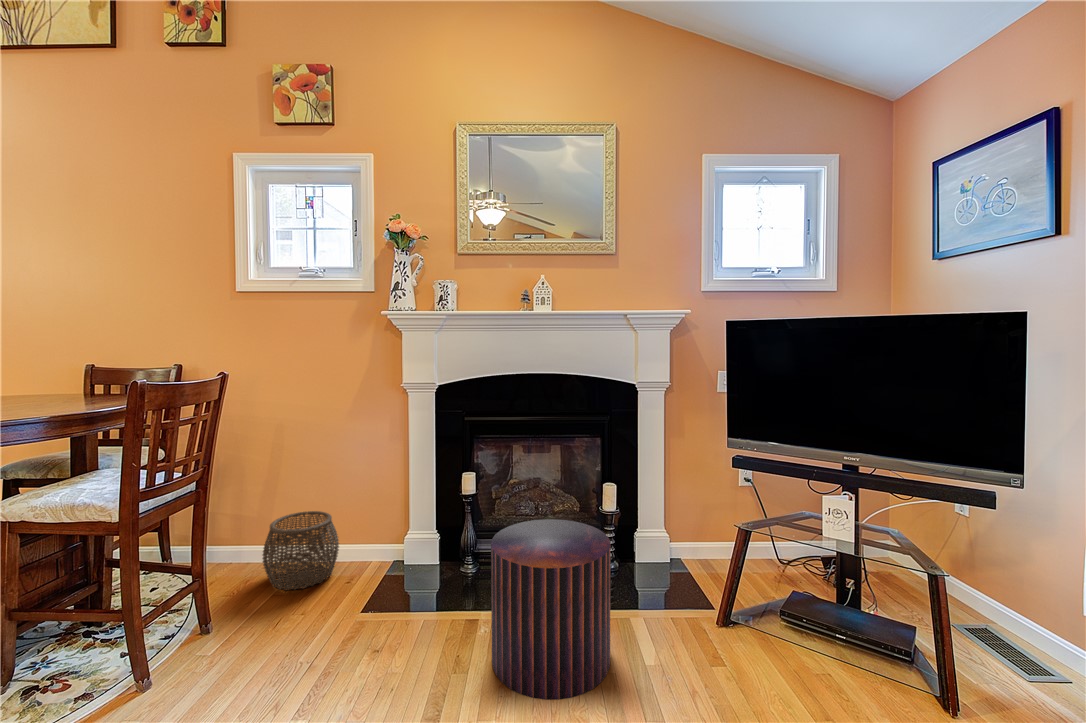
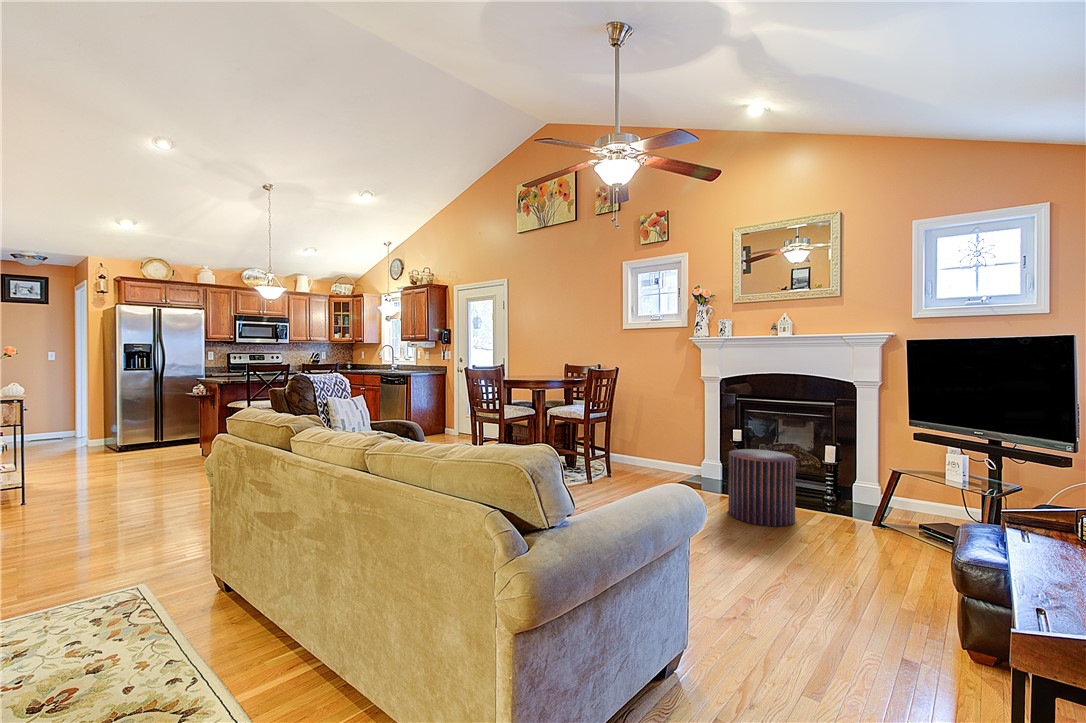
woven basket: present [262,511,339,590] -> none [630,440,666,475]

